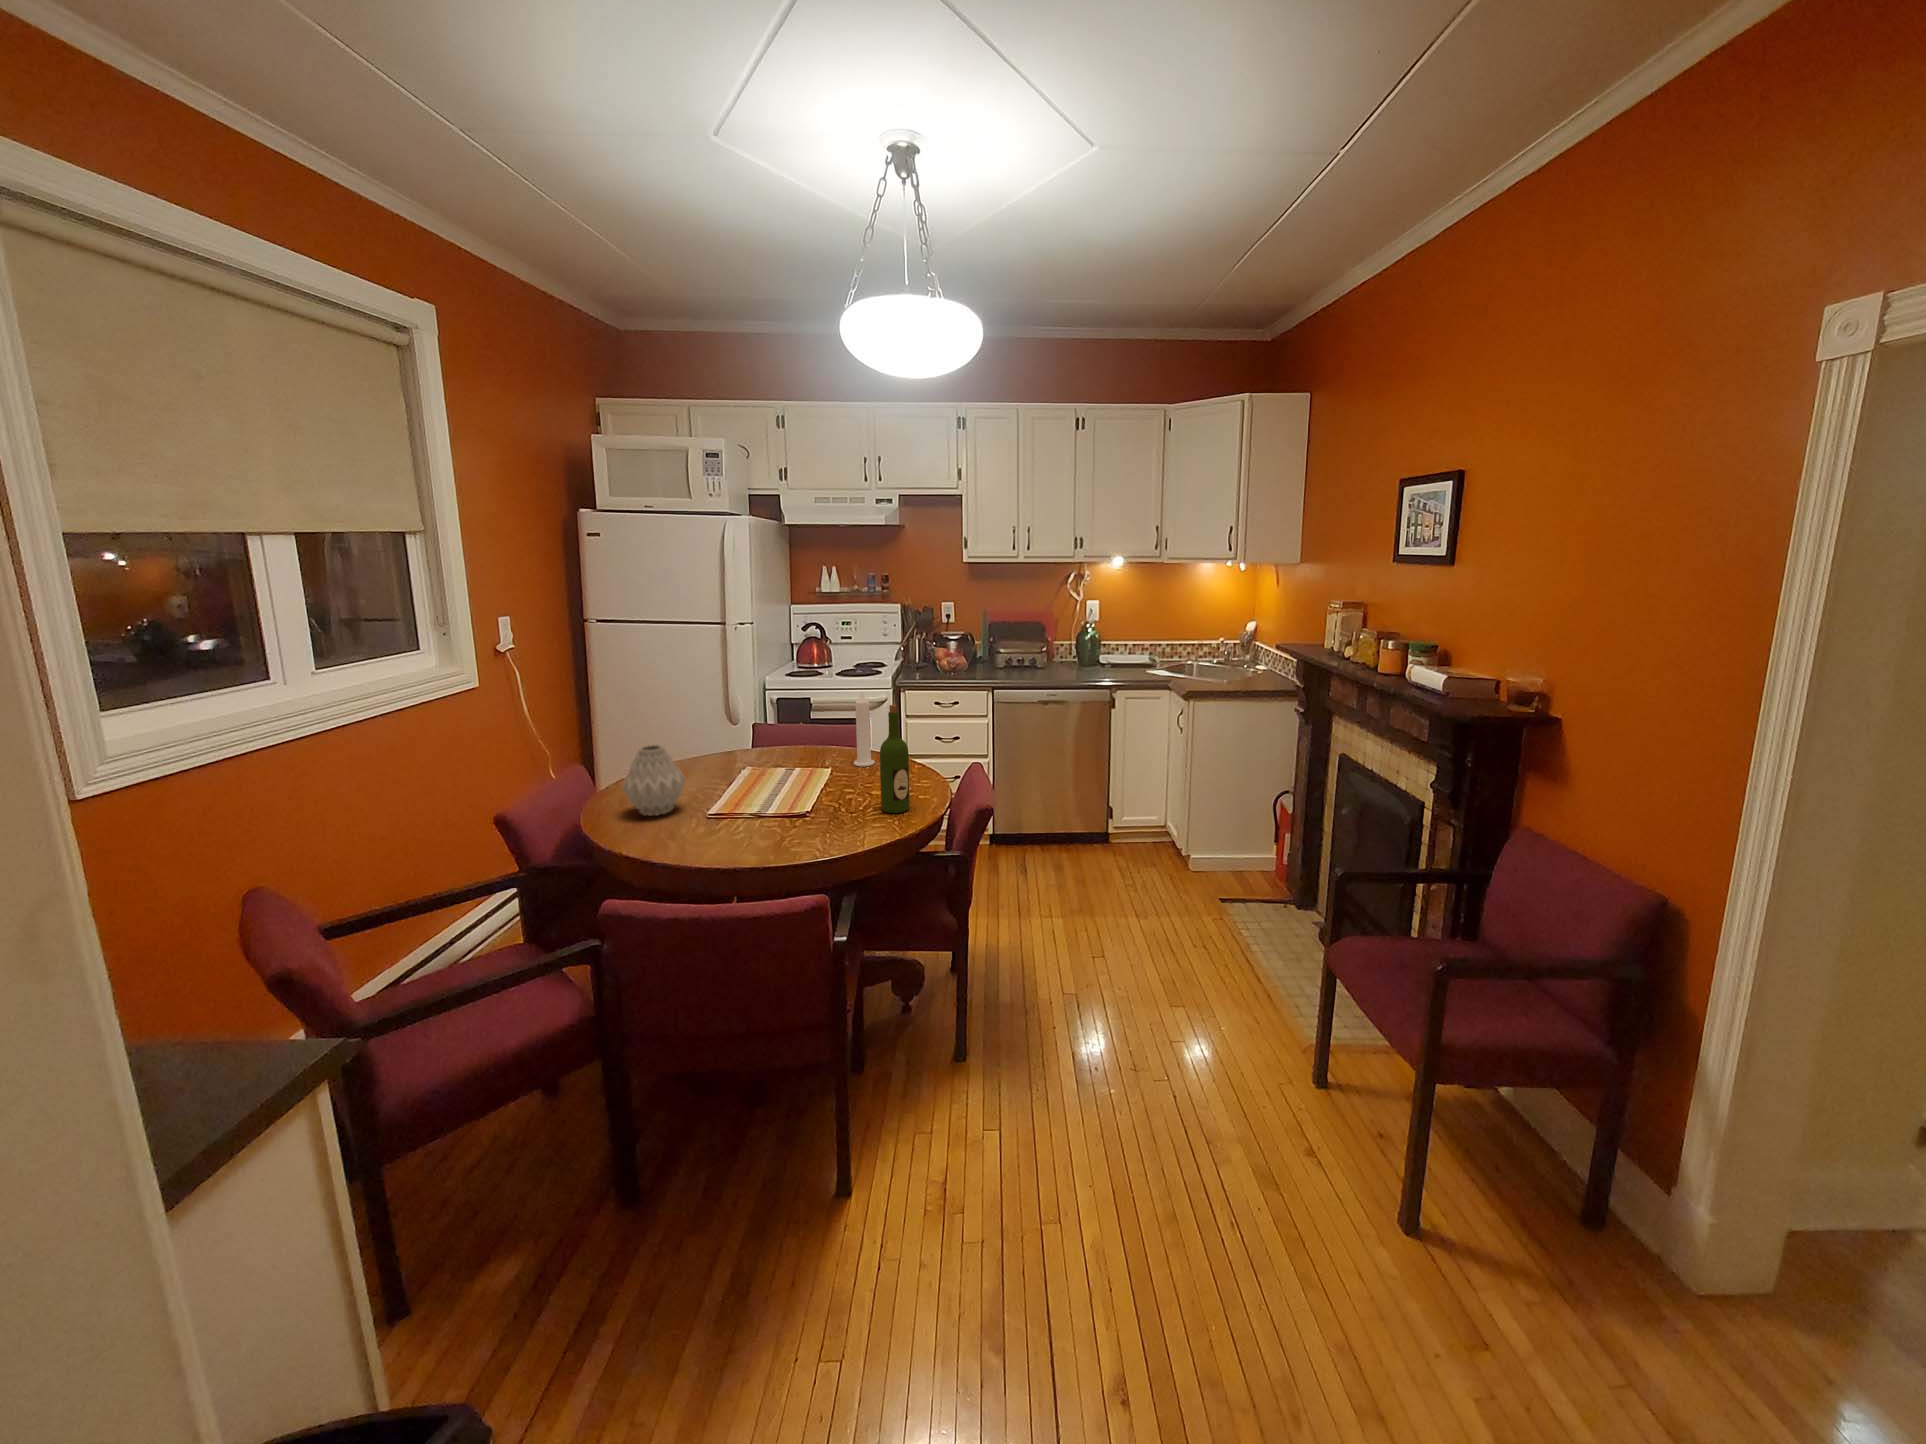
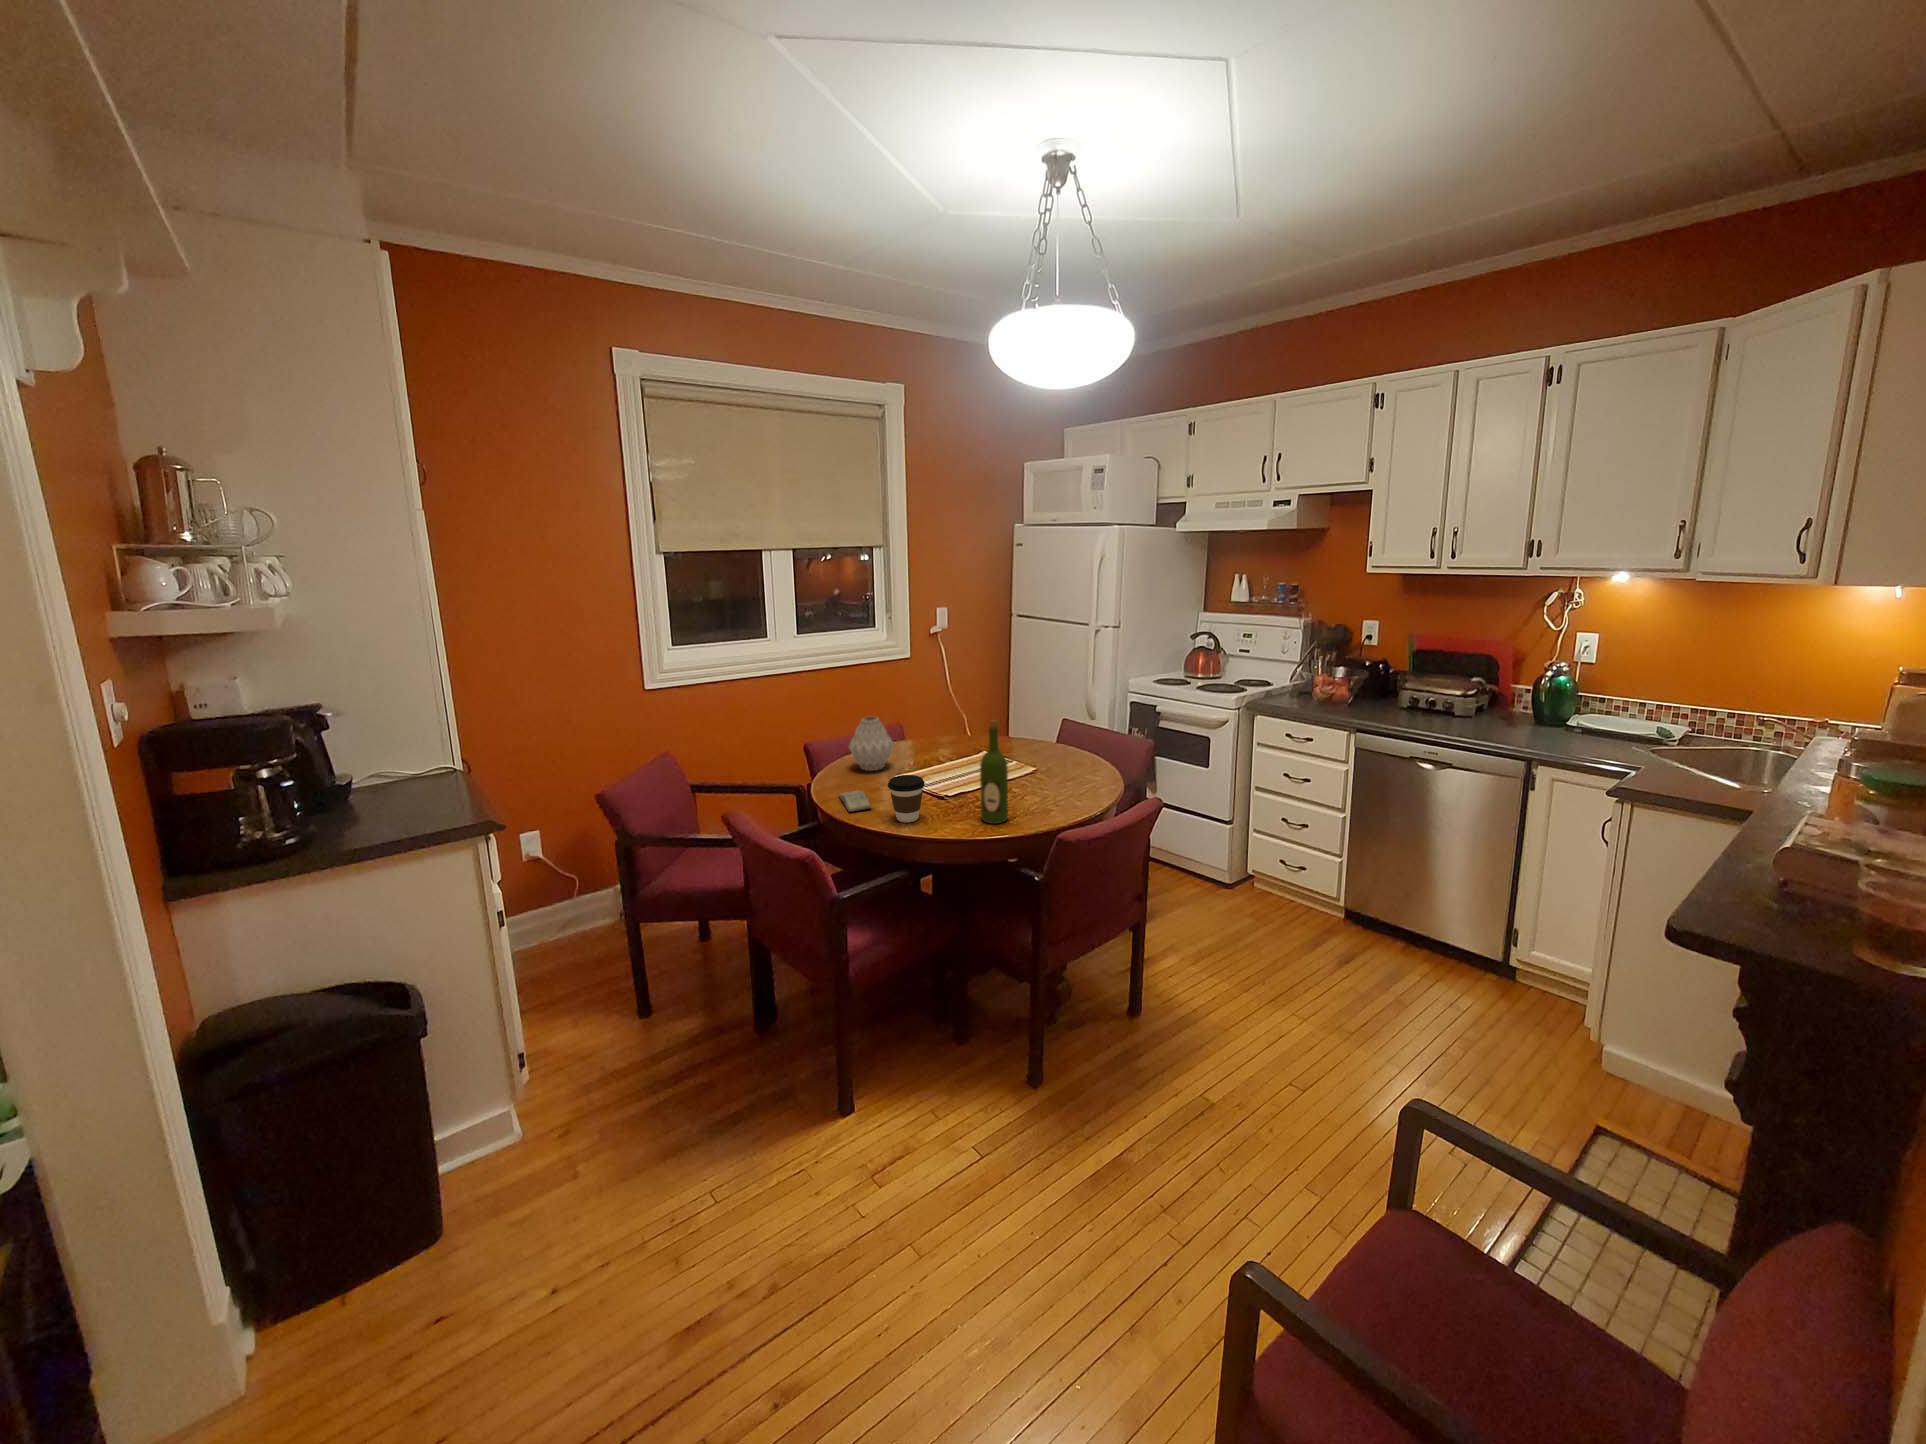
candle: present [854,692,875,767] -> none [1056,704,1076,777]
coffee cup: none [798,784,841,838] -> present [888,775,925,823]
book: none [693,825,765,850] -> present [839,790,871,812]

